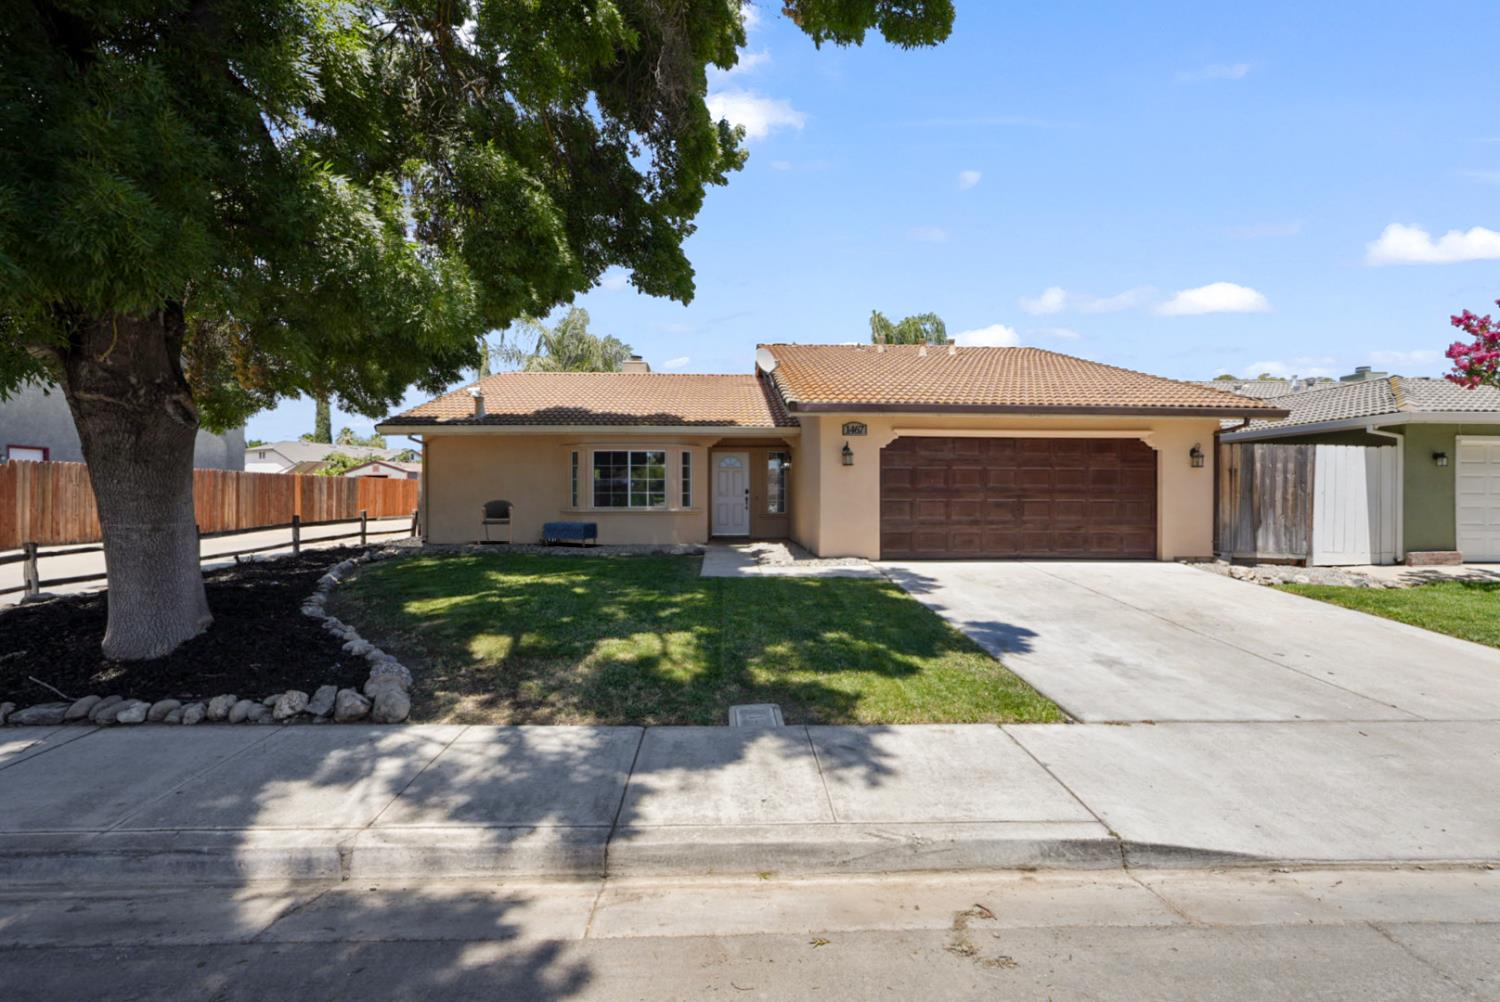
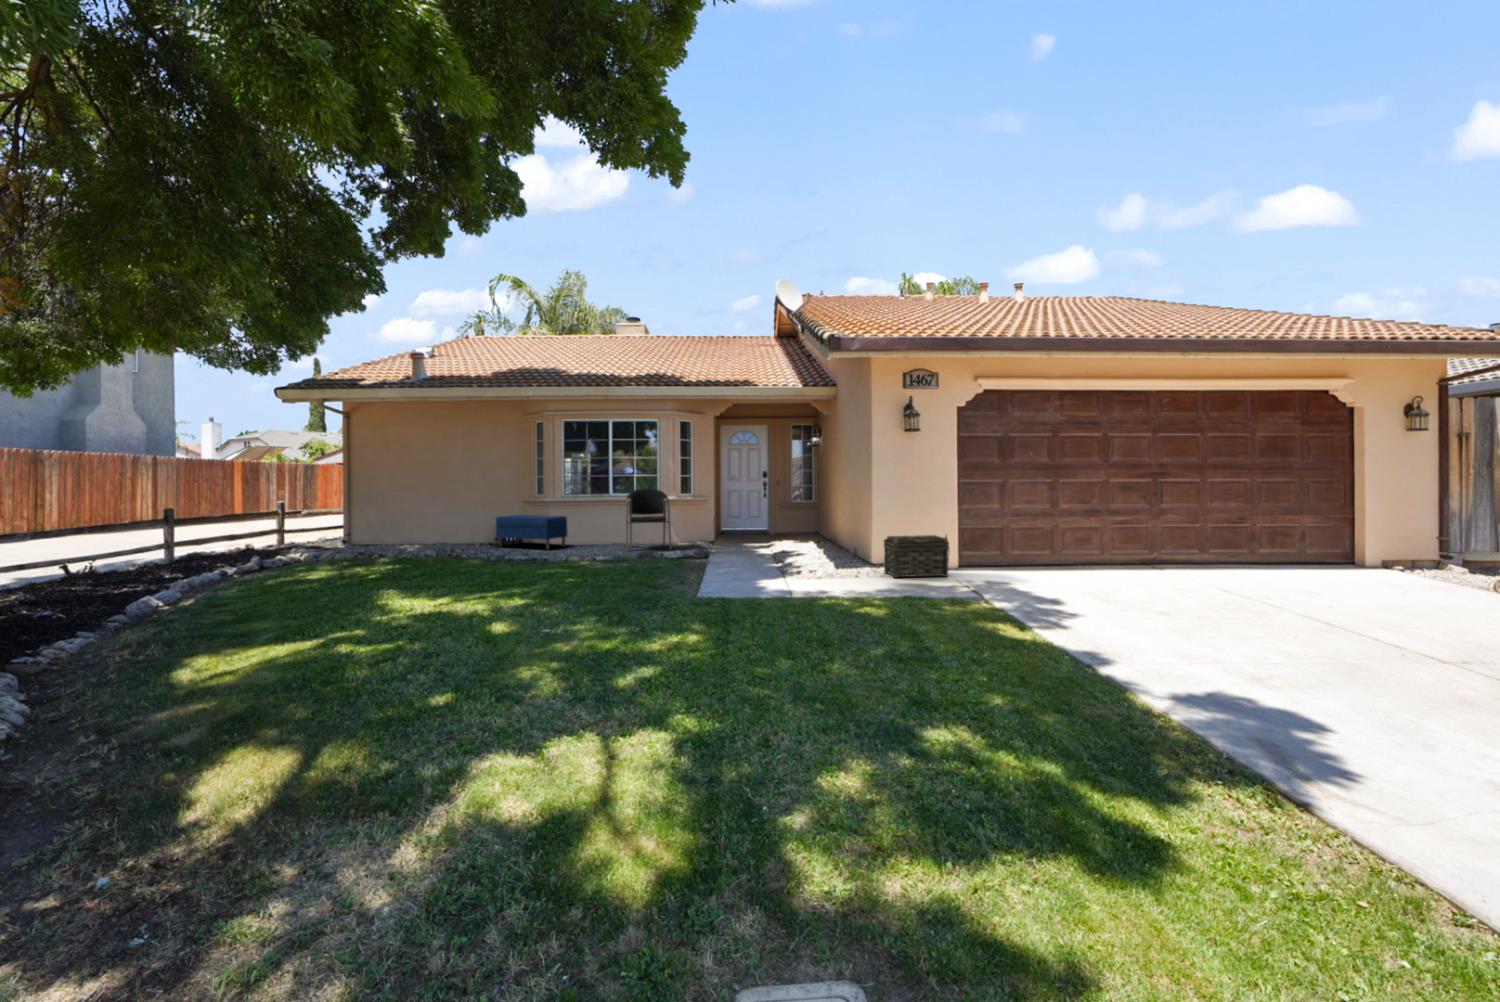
chair: present [478,500,514,544] -> present [626,488,672,551]
basket: none [828,536,873,567] -> present [884,535,950,578]

